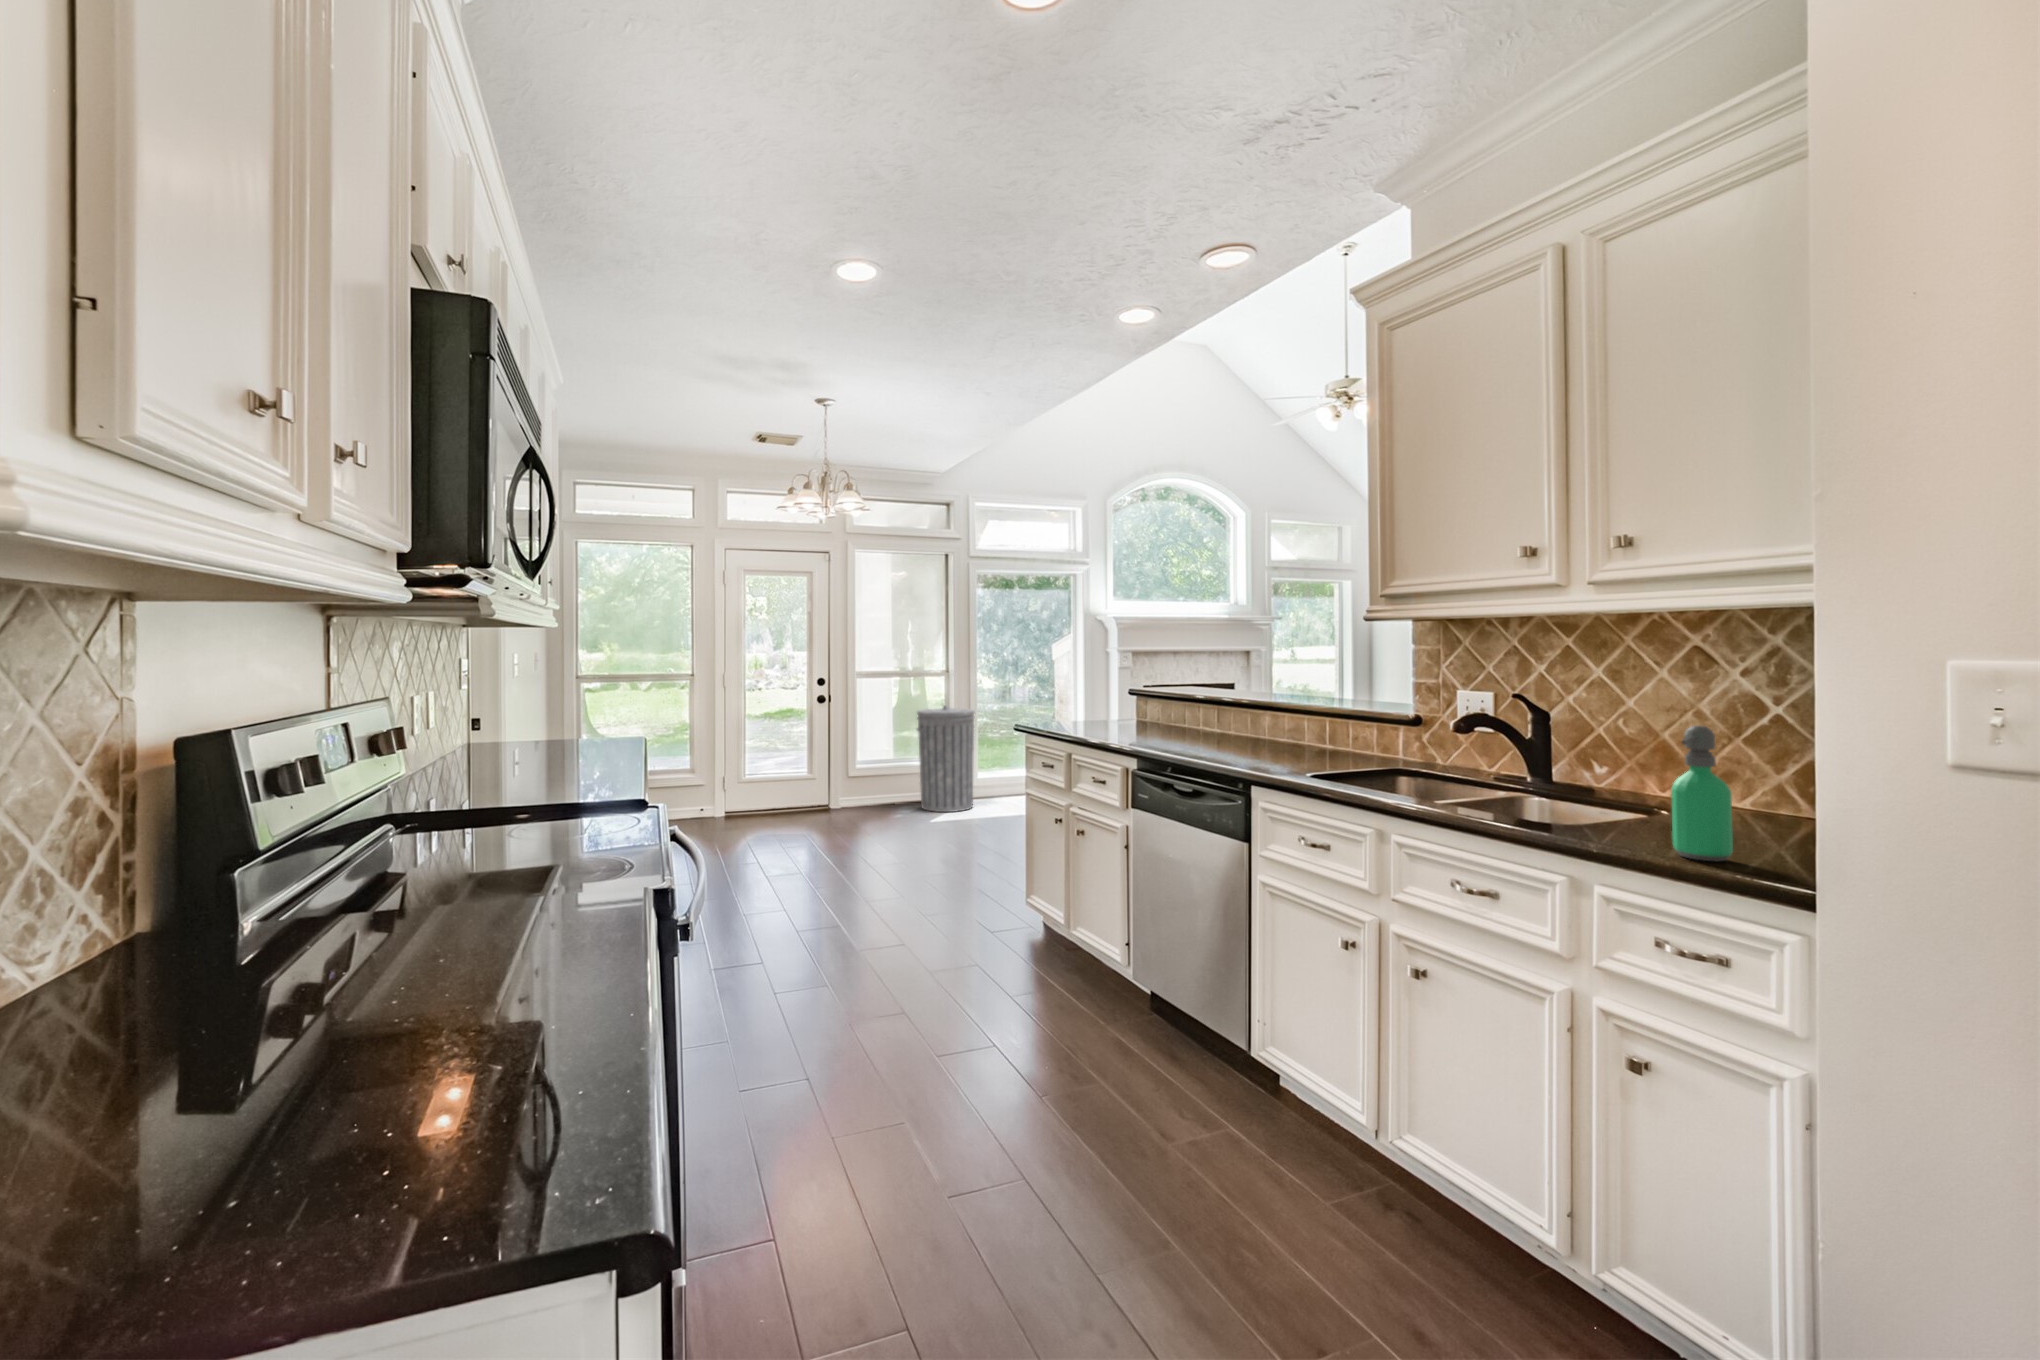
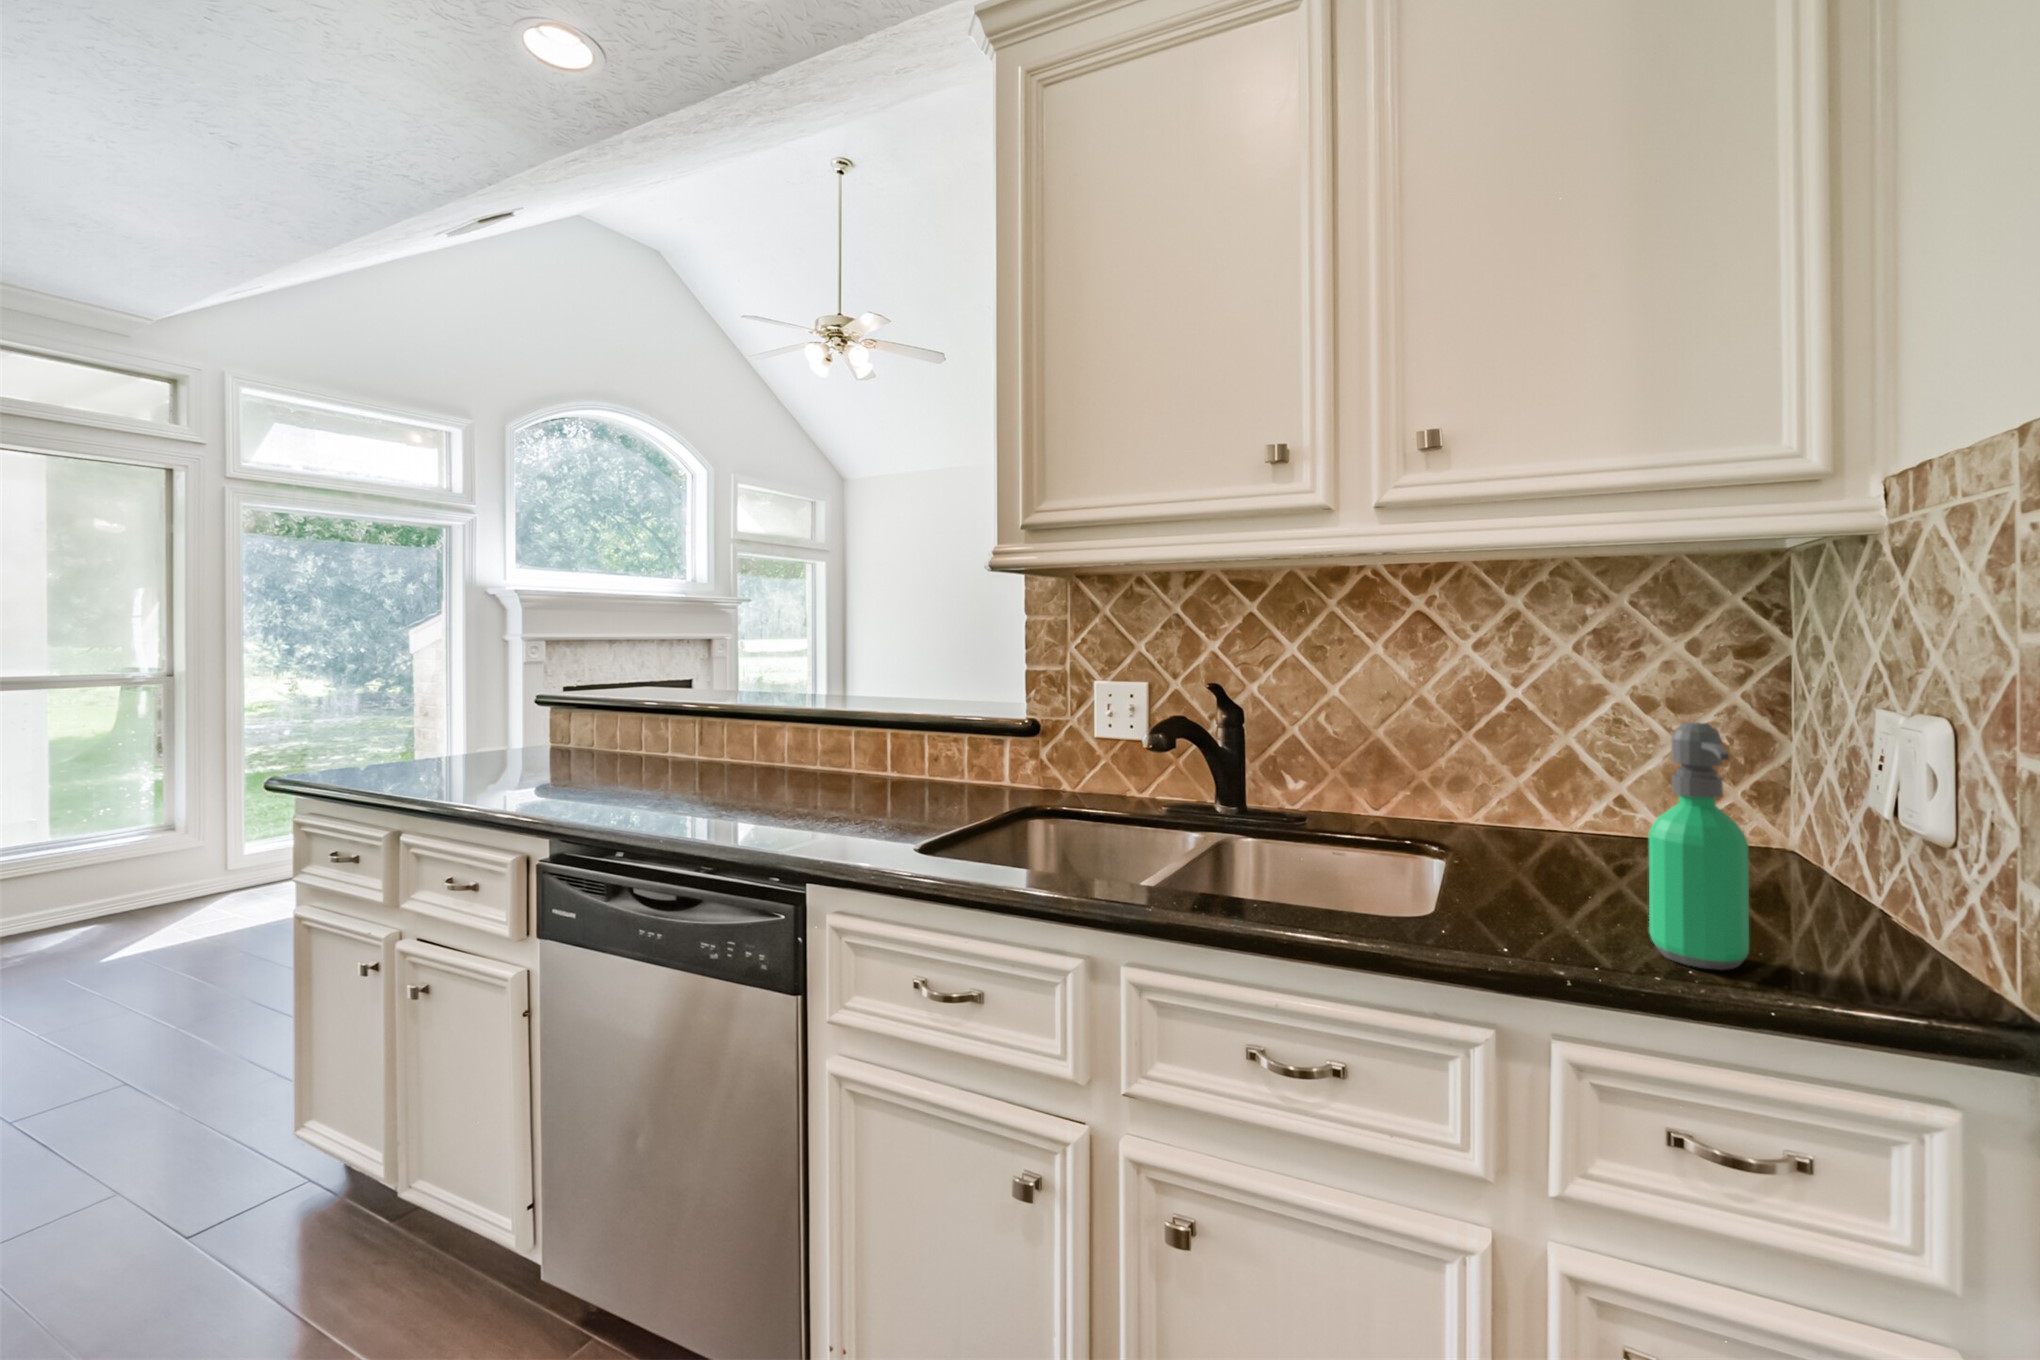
trash can: present [917,705,975,812] -> none [47,736,213,945]

